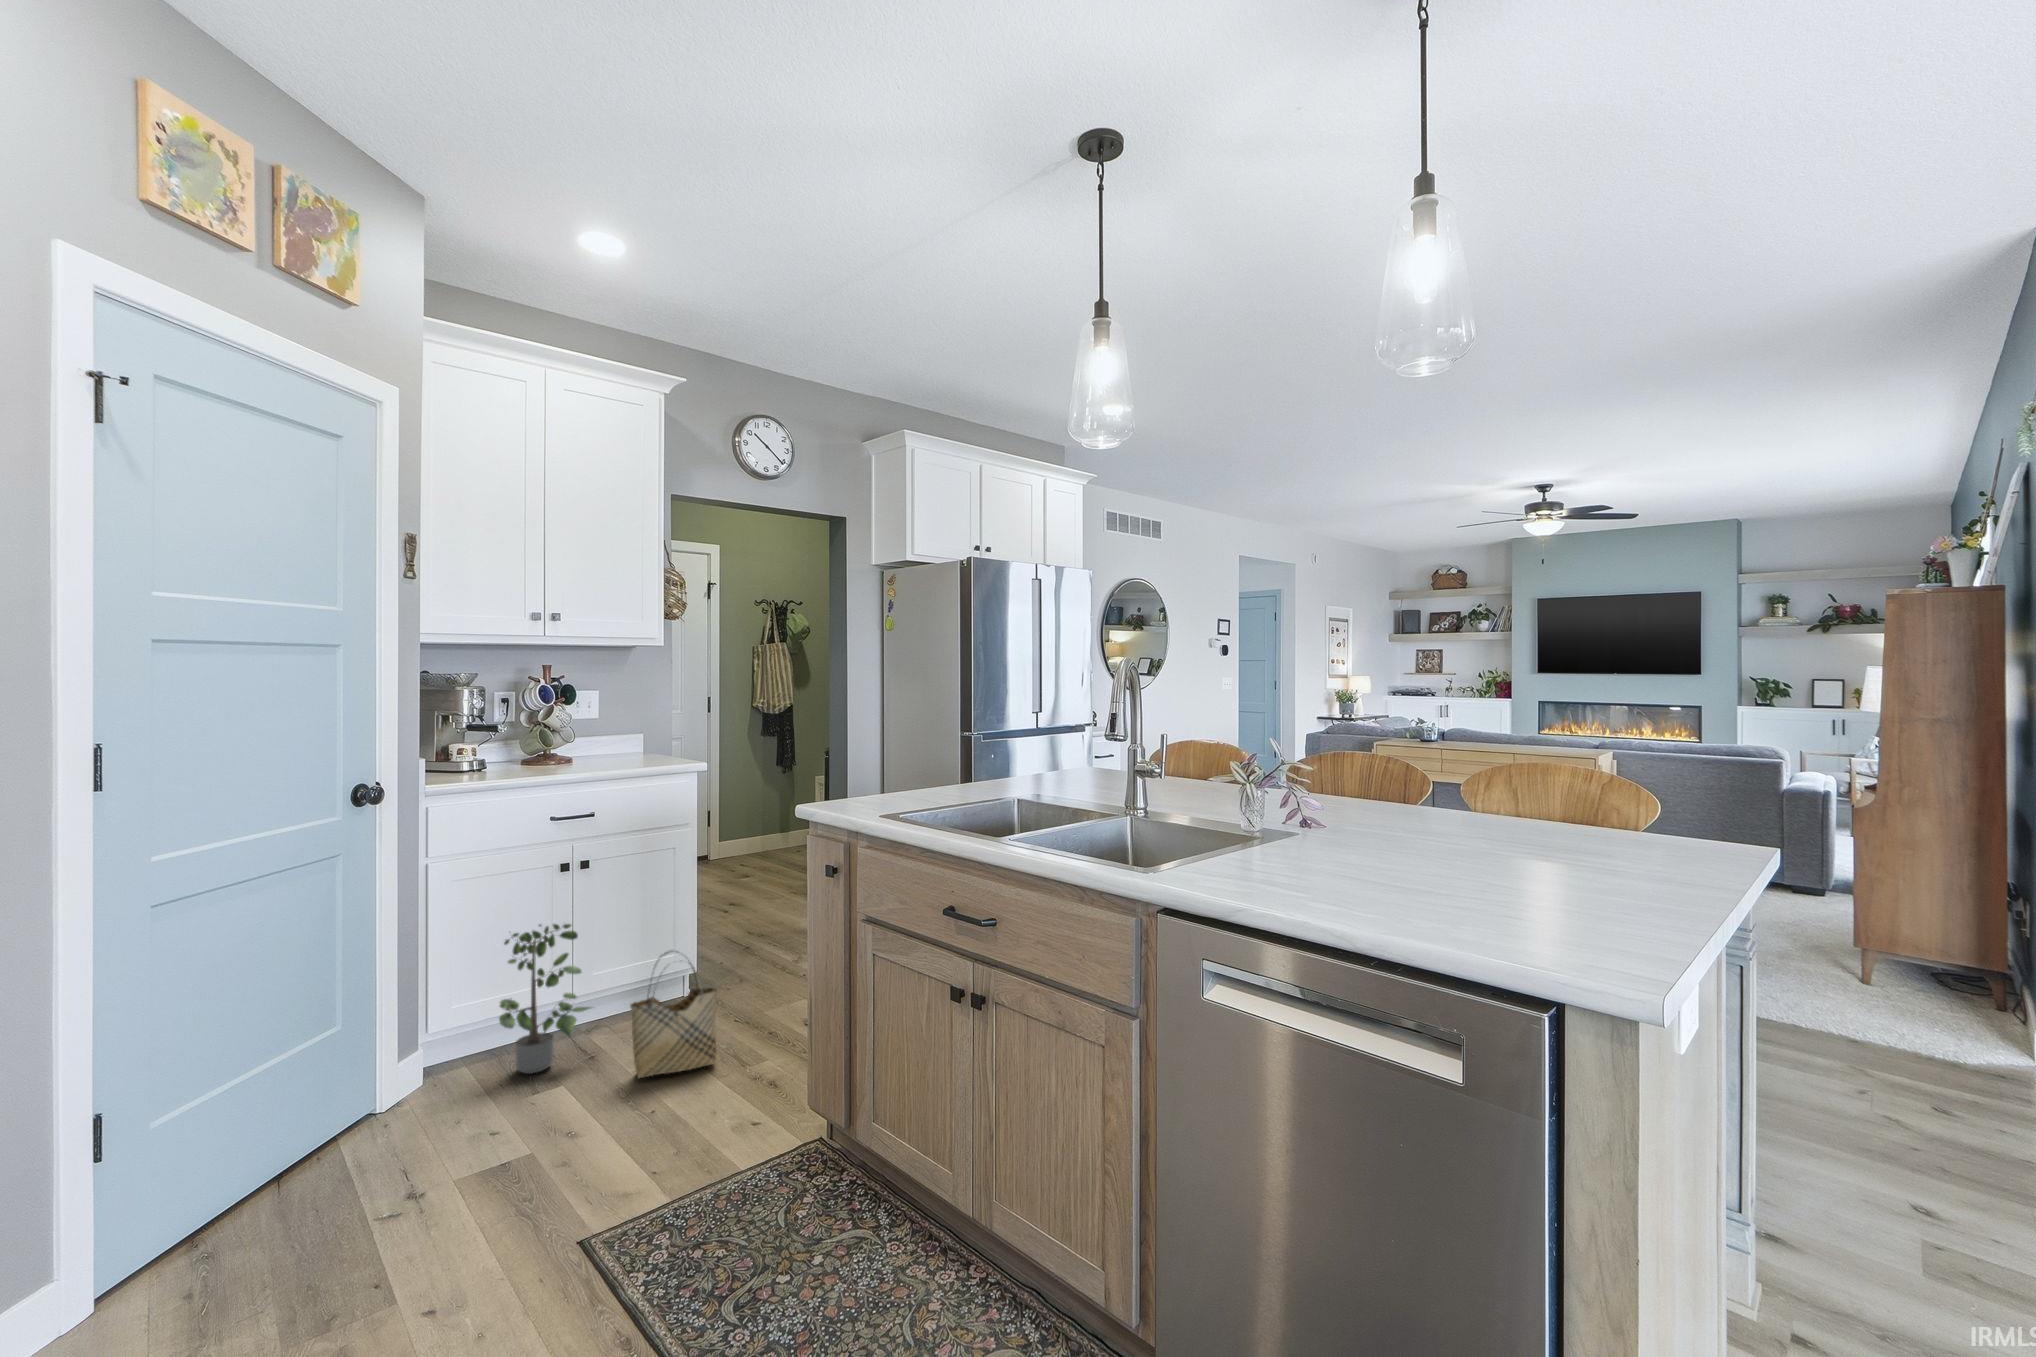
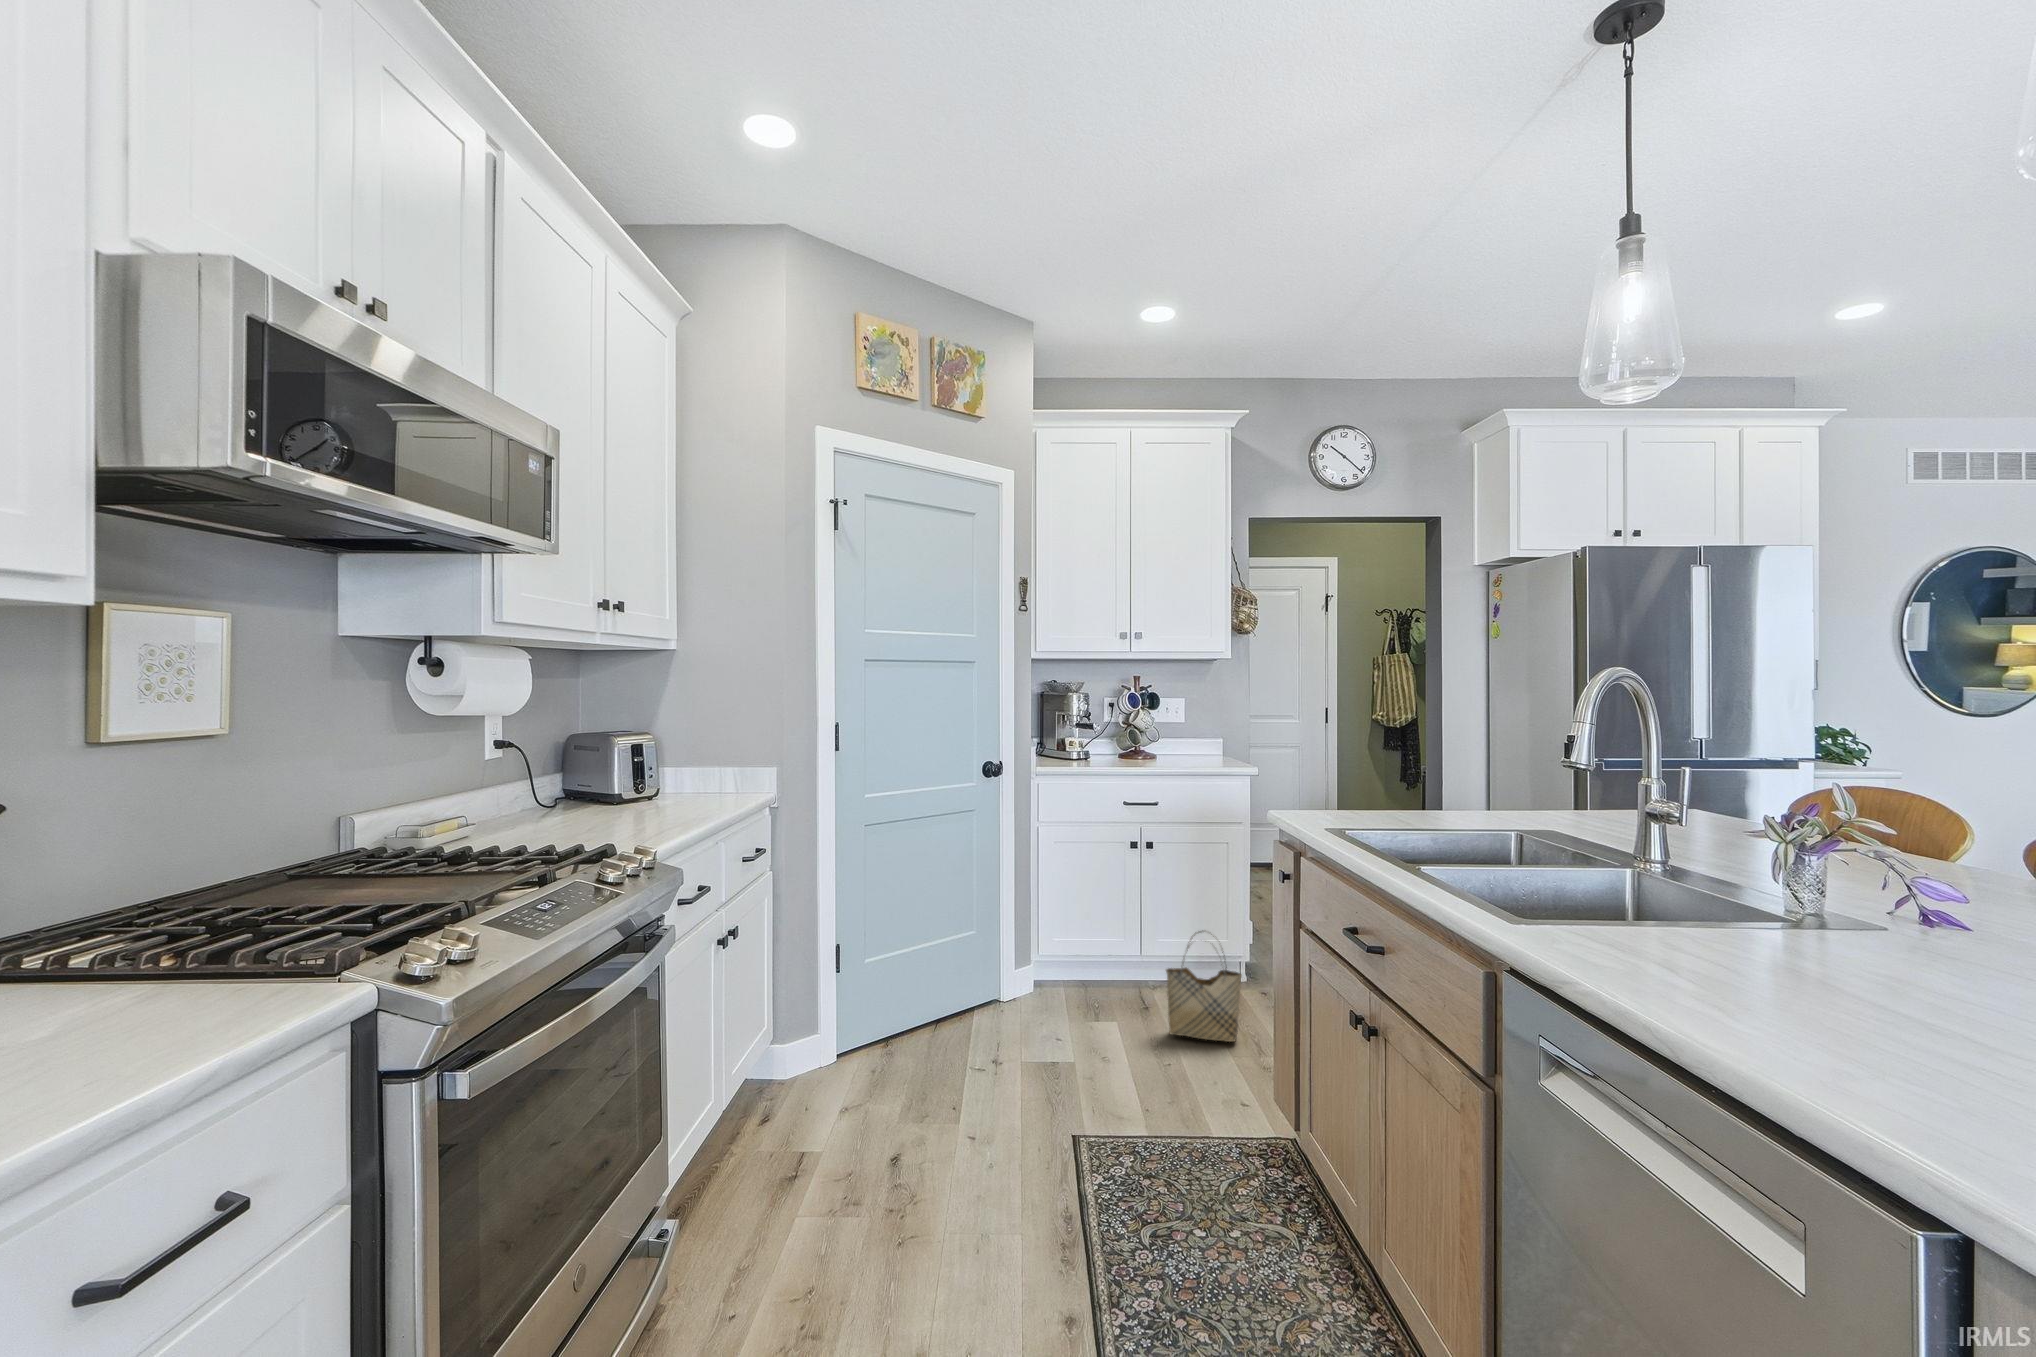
potted plant: present [499,924,591,1074] -> none [1077,886,1150,1008]

